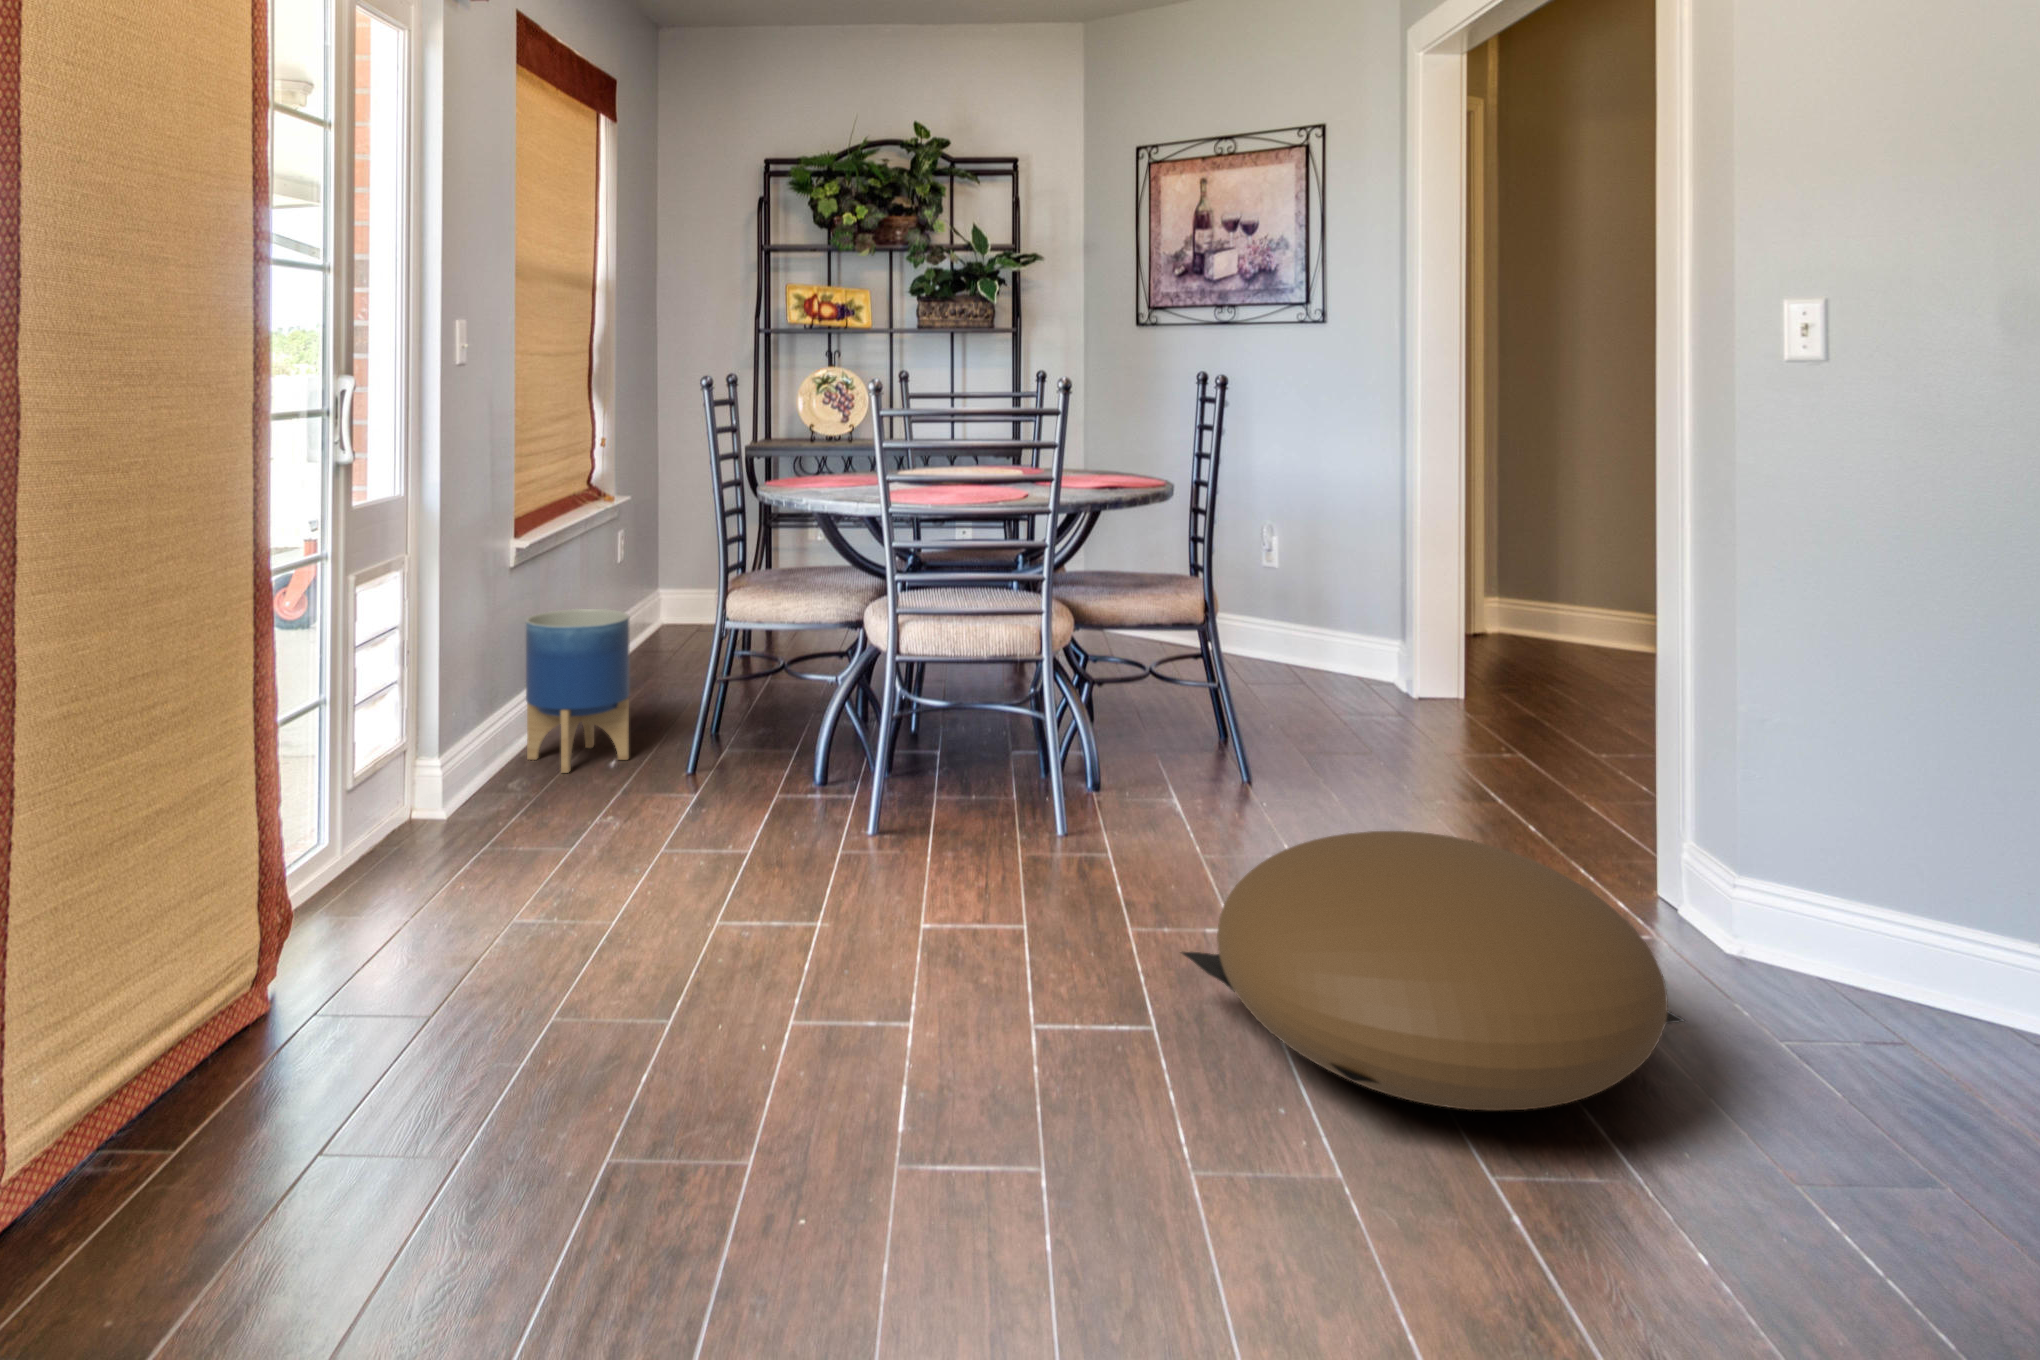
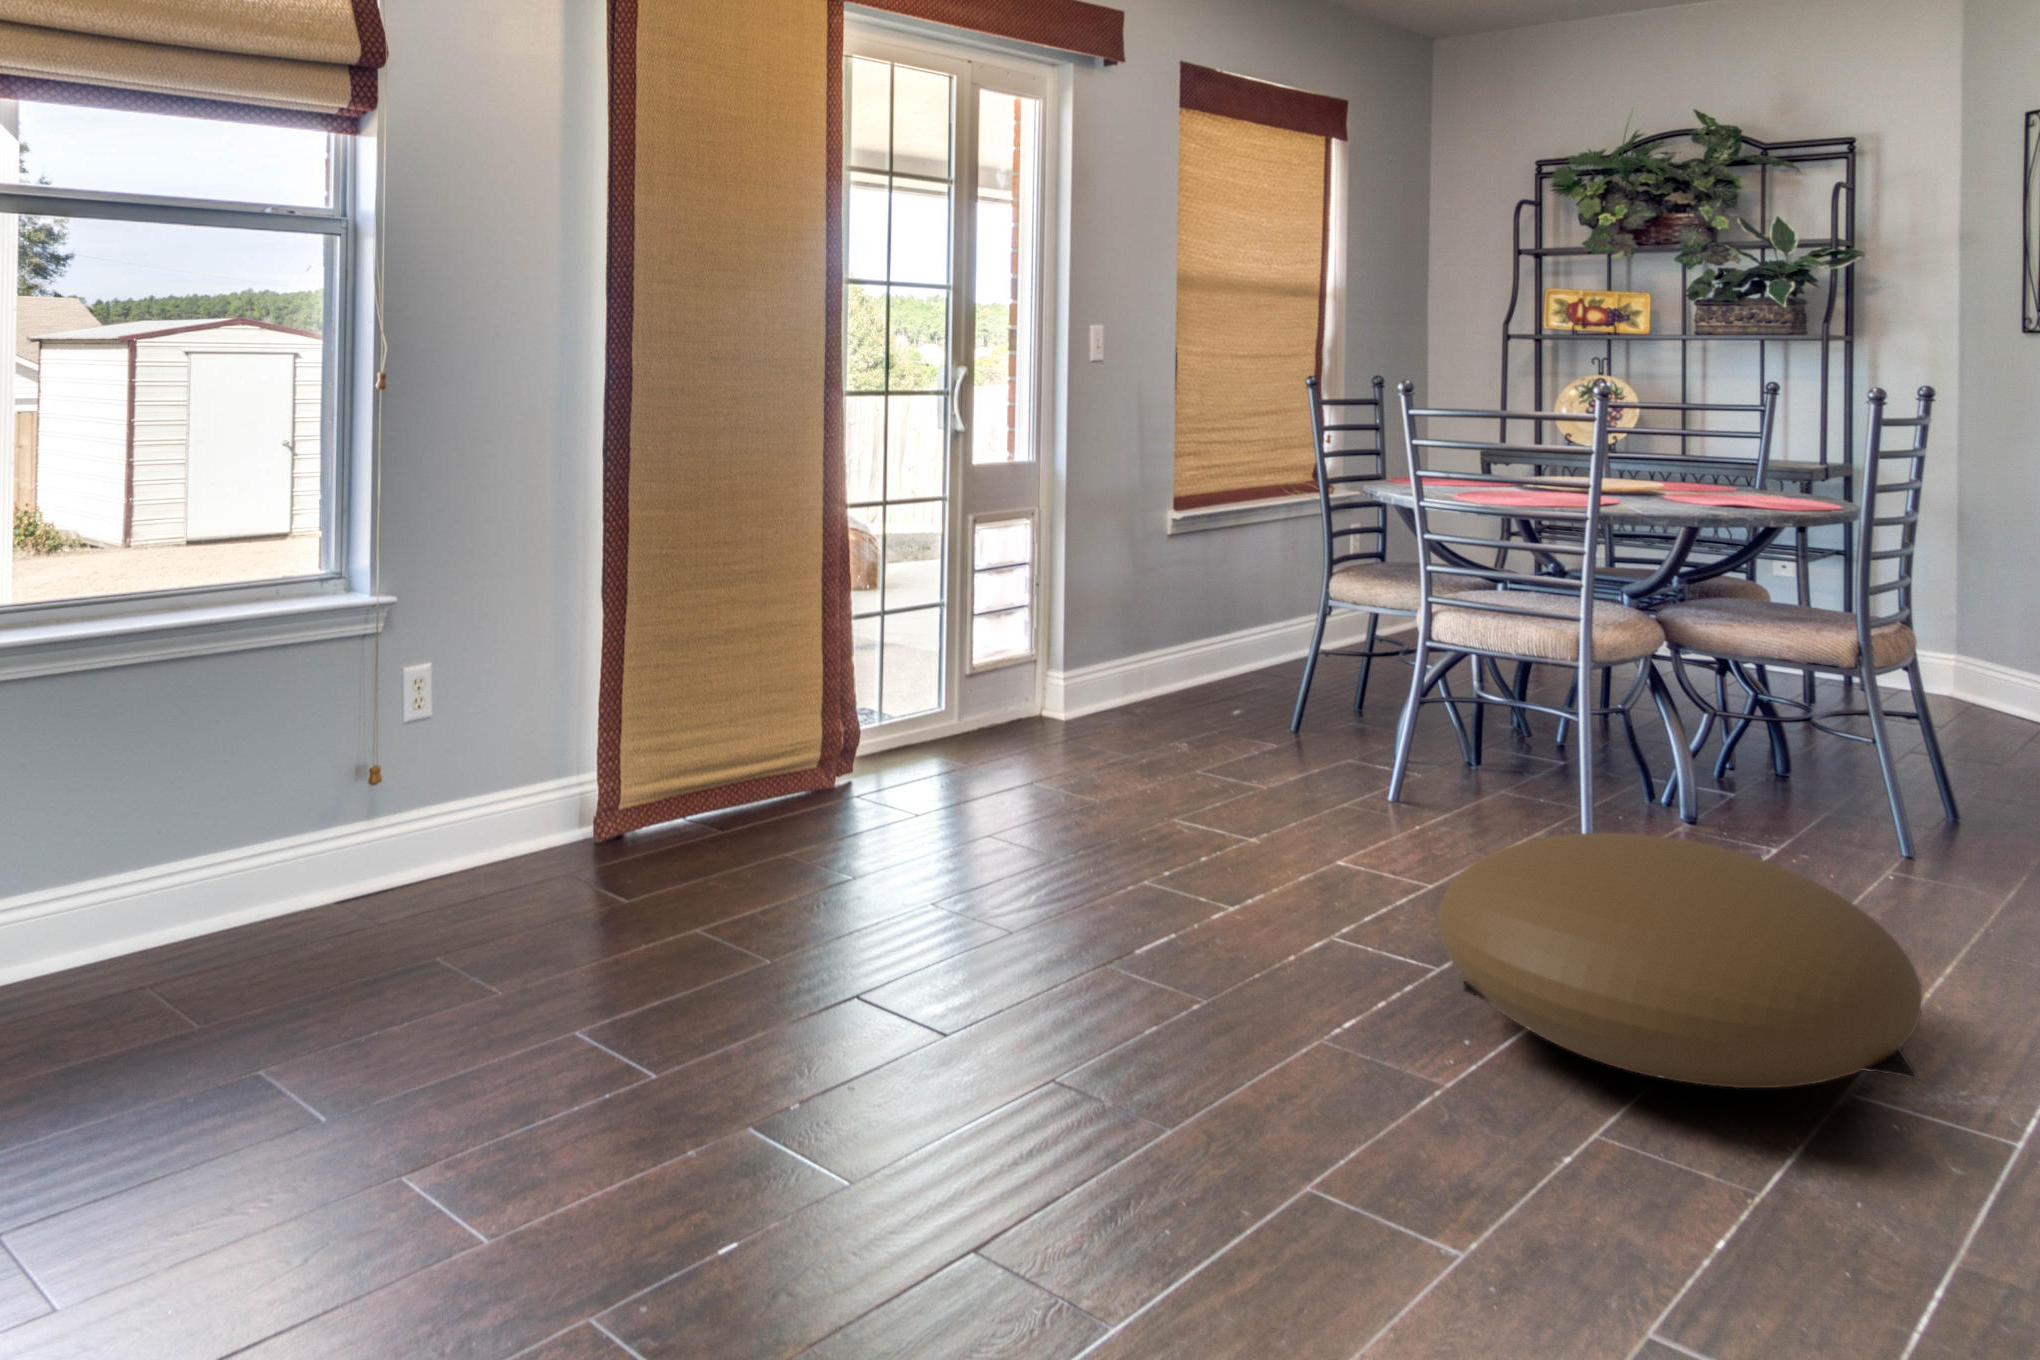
planter: present [526,609,630,773] -> none [1163,575,1254,708]

